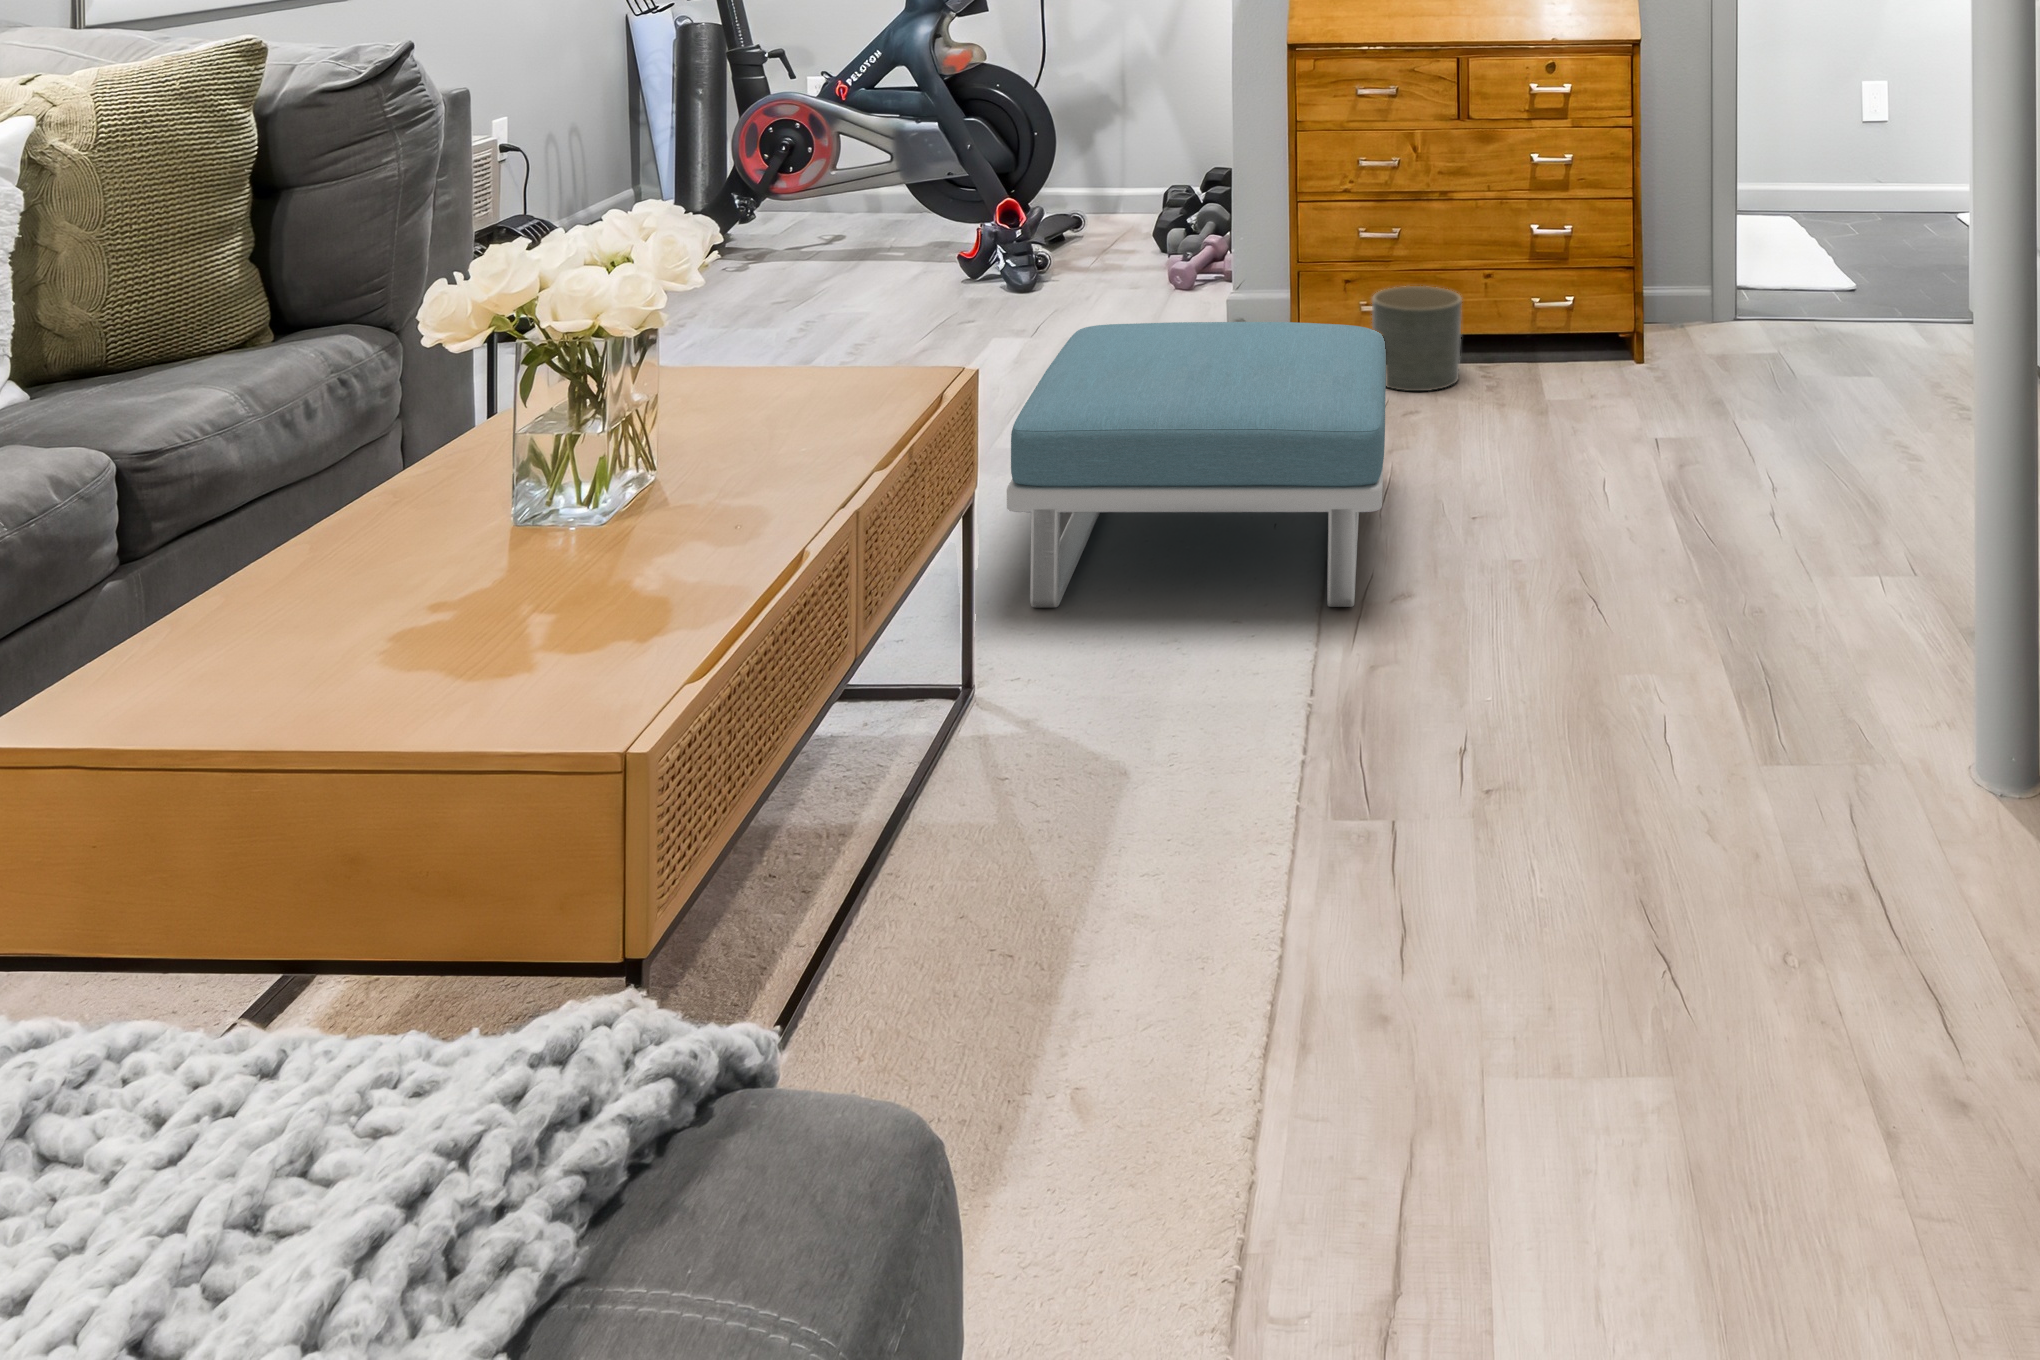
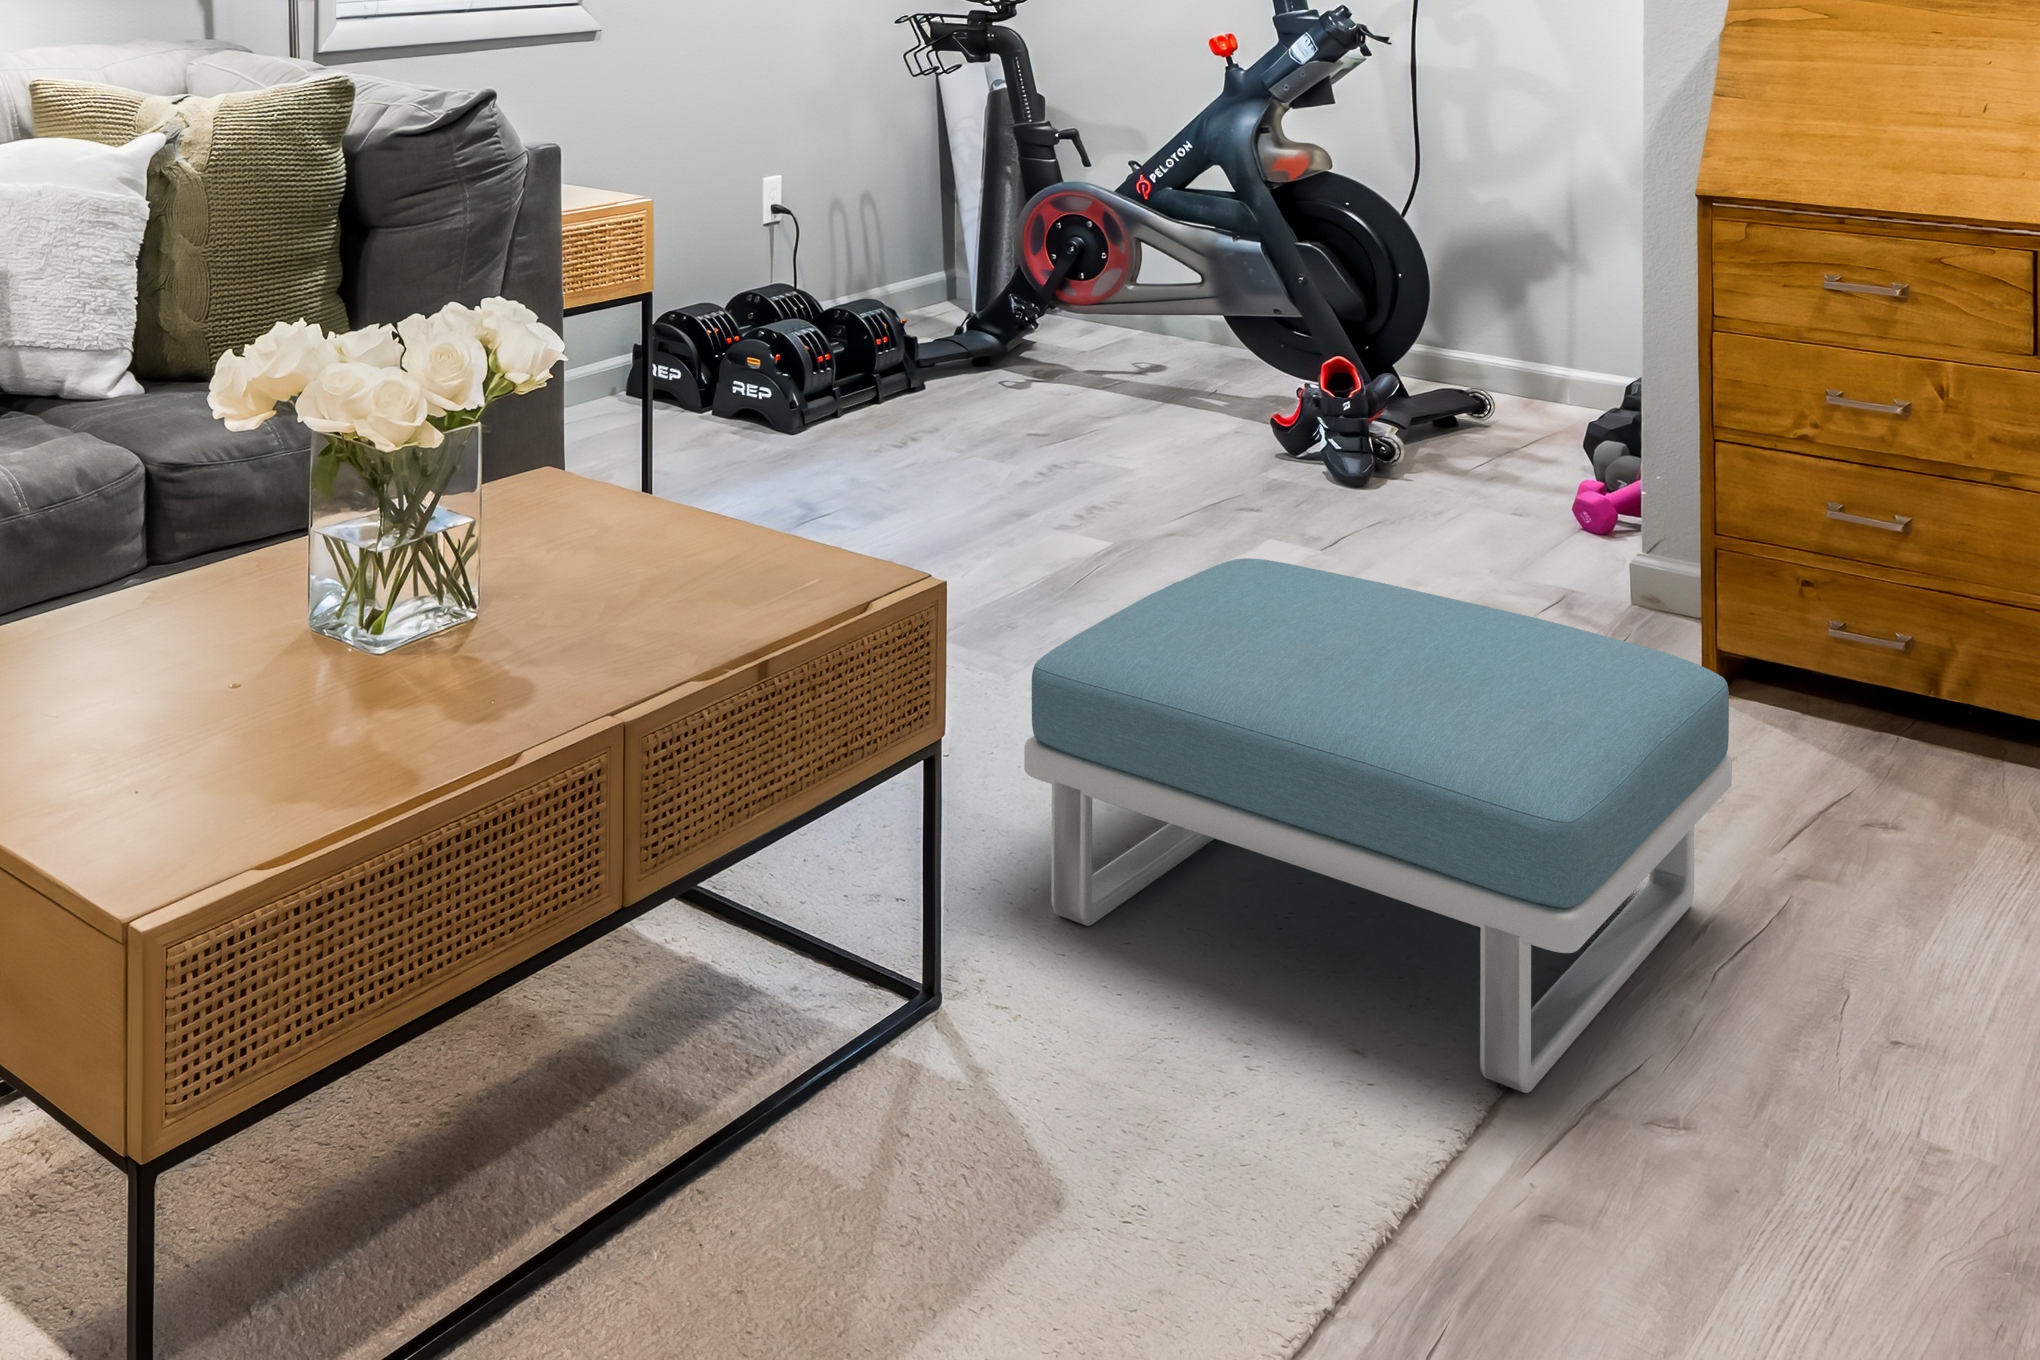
planter: present [1372,286,1462,391] -> none [1832,619,2019,814]

